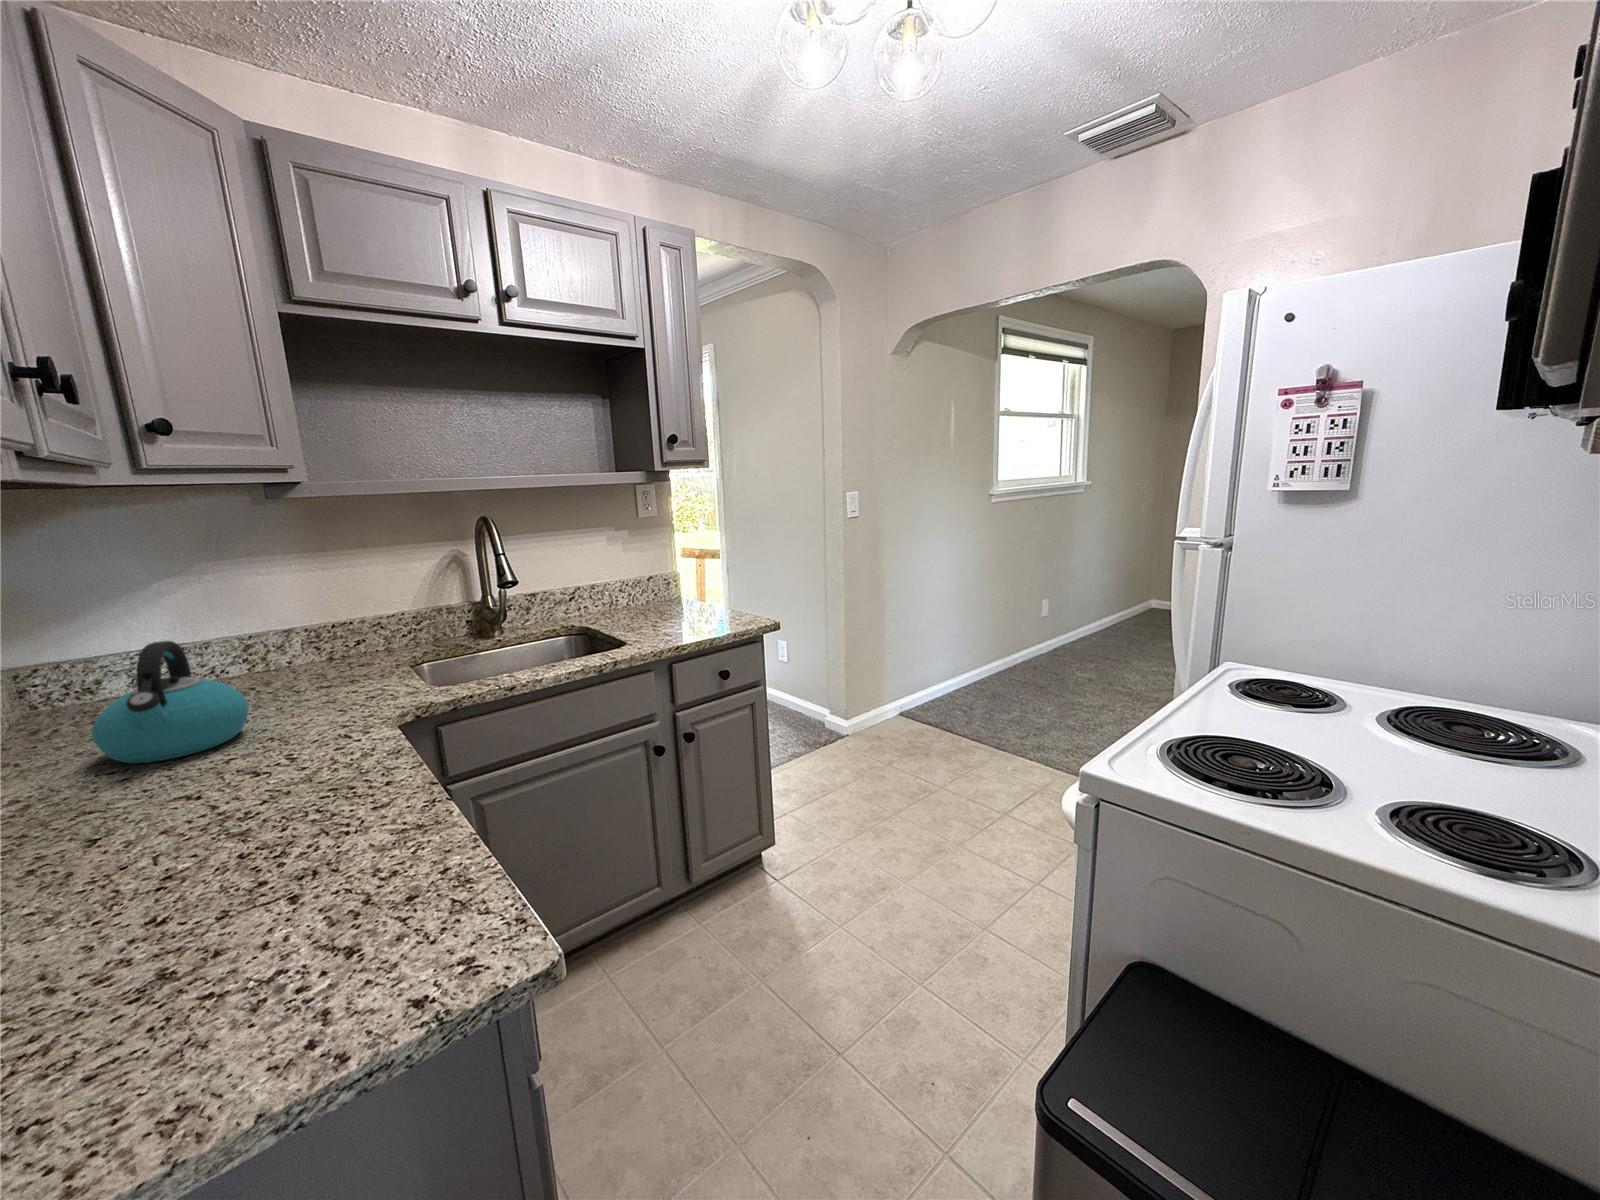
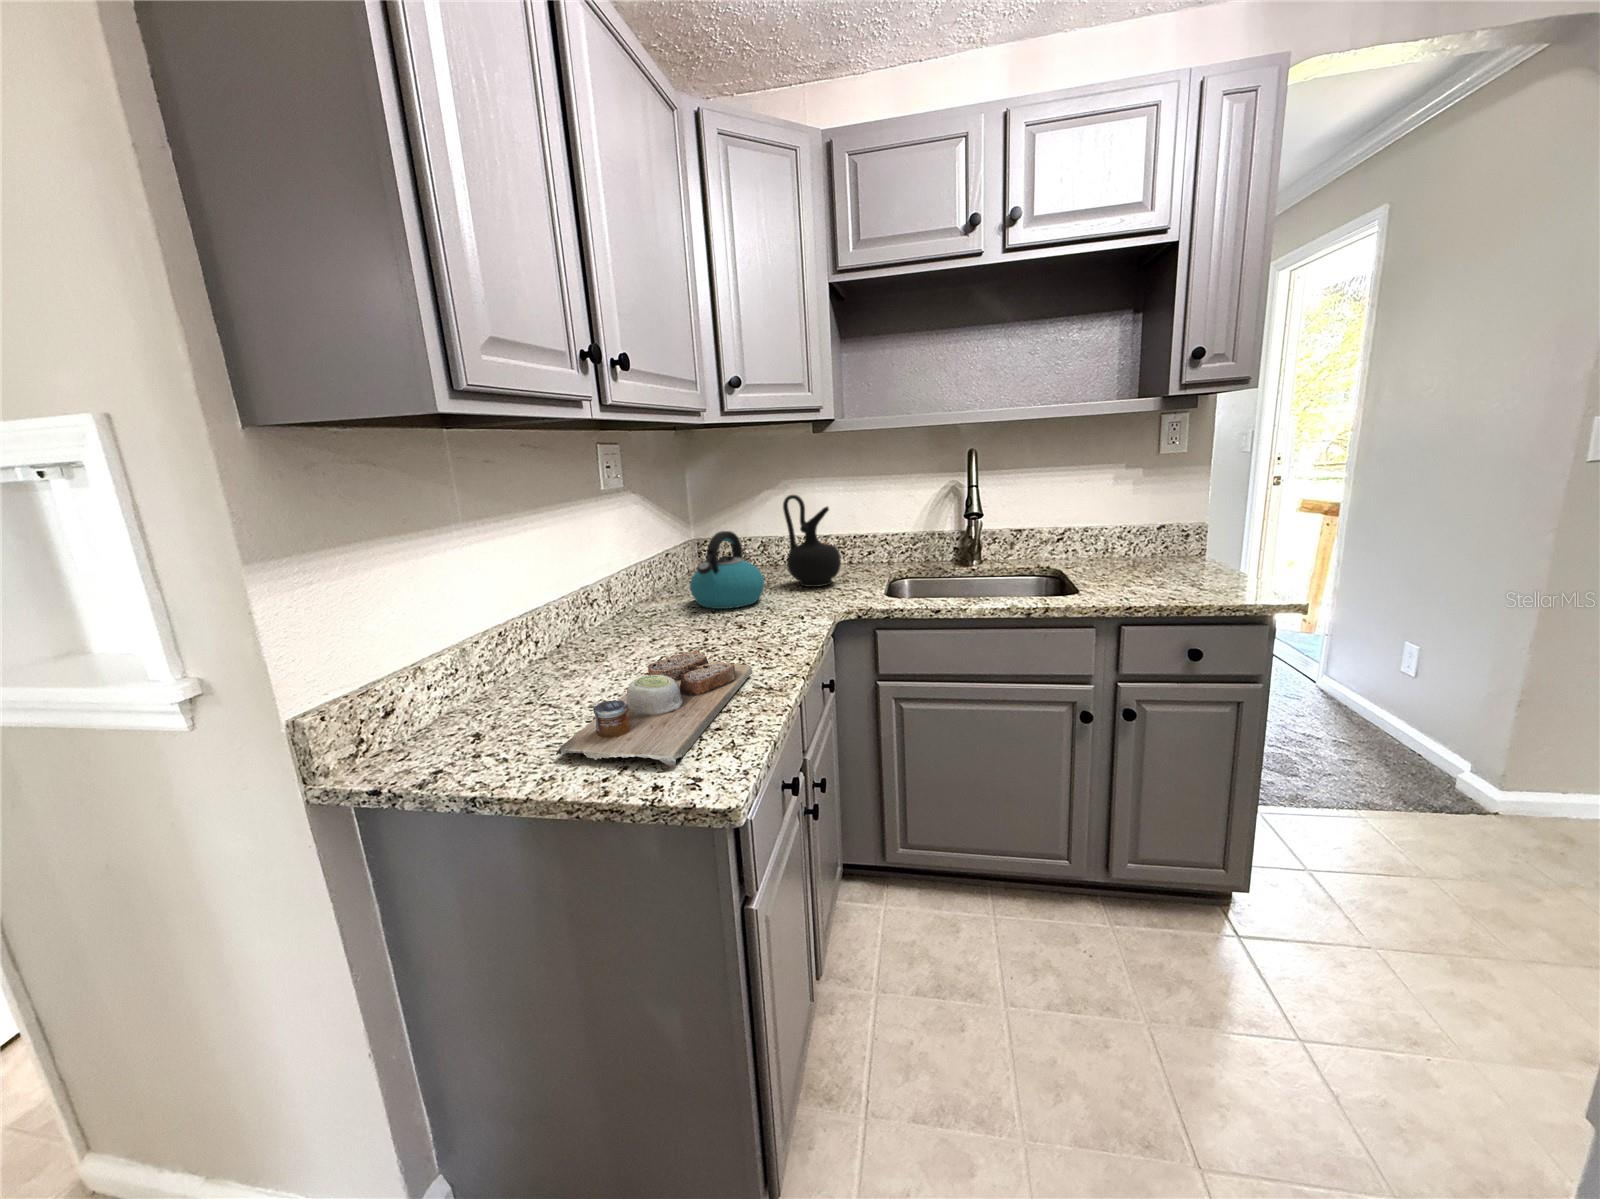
ceramic jug: none [239,580,345,697] -> present [783,495,841,587]
cutting board: none [148,807,419,1079] -> present [556,650,752,769]

